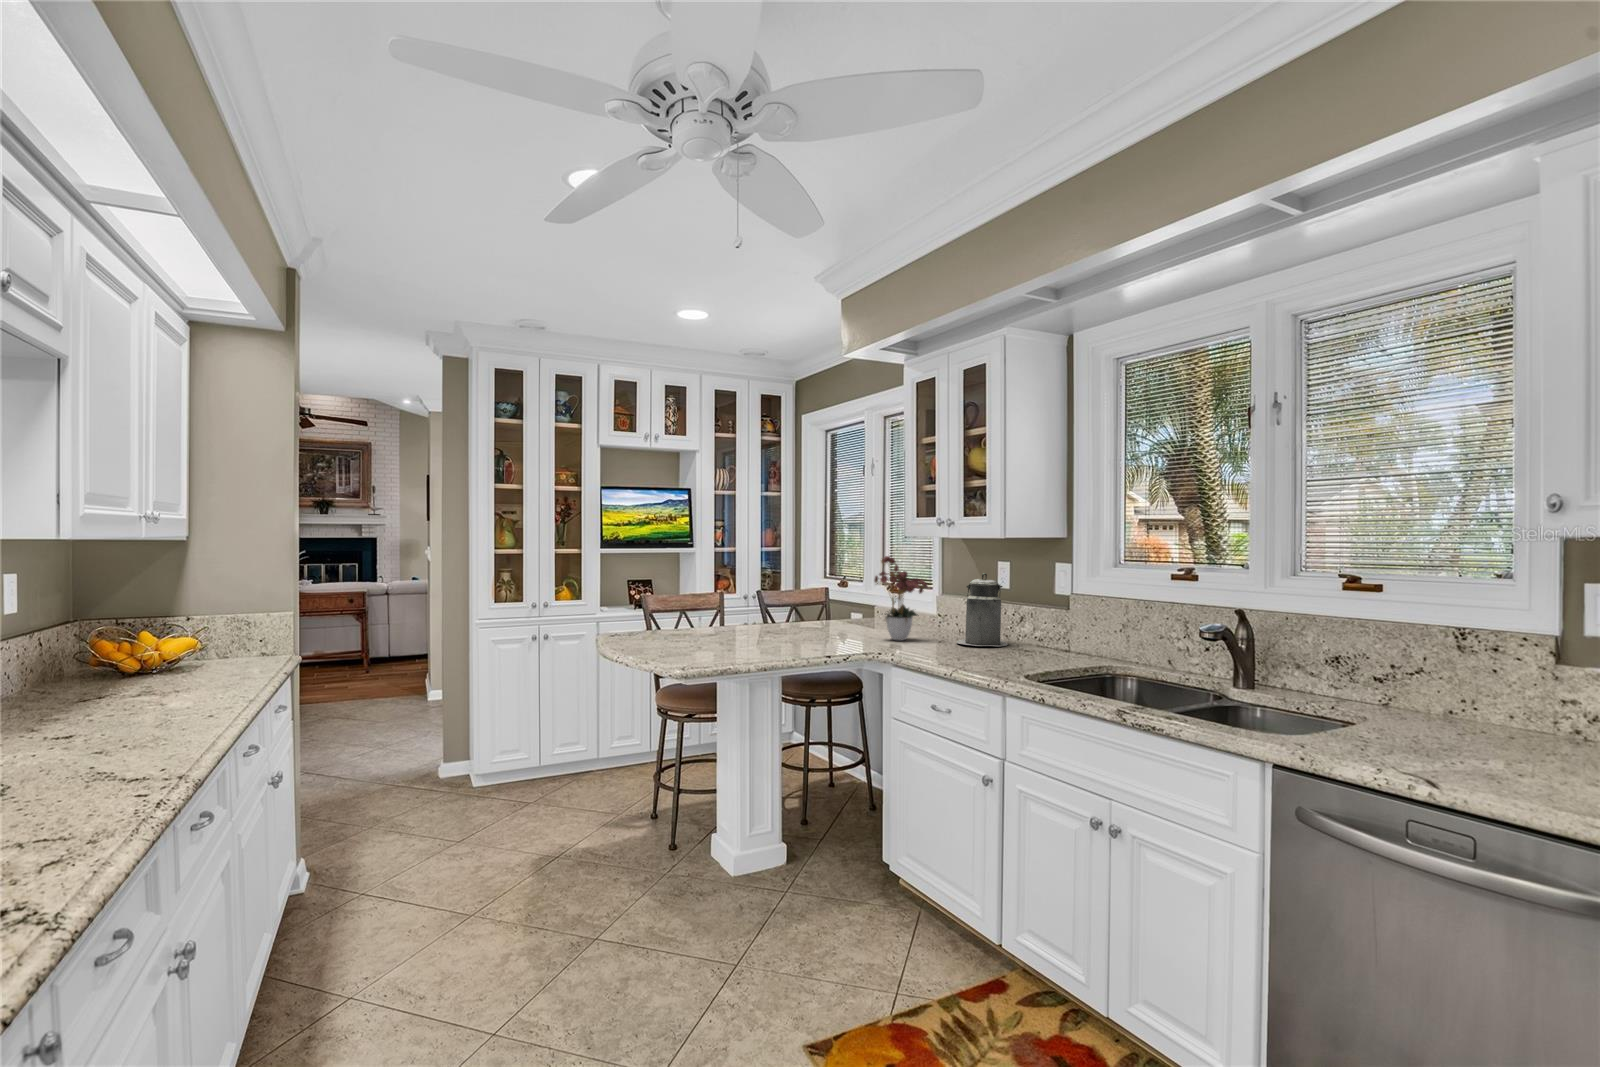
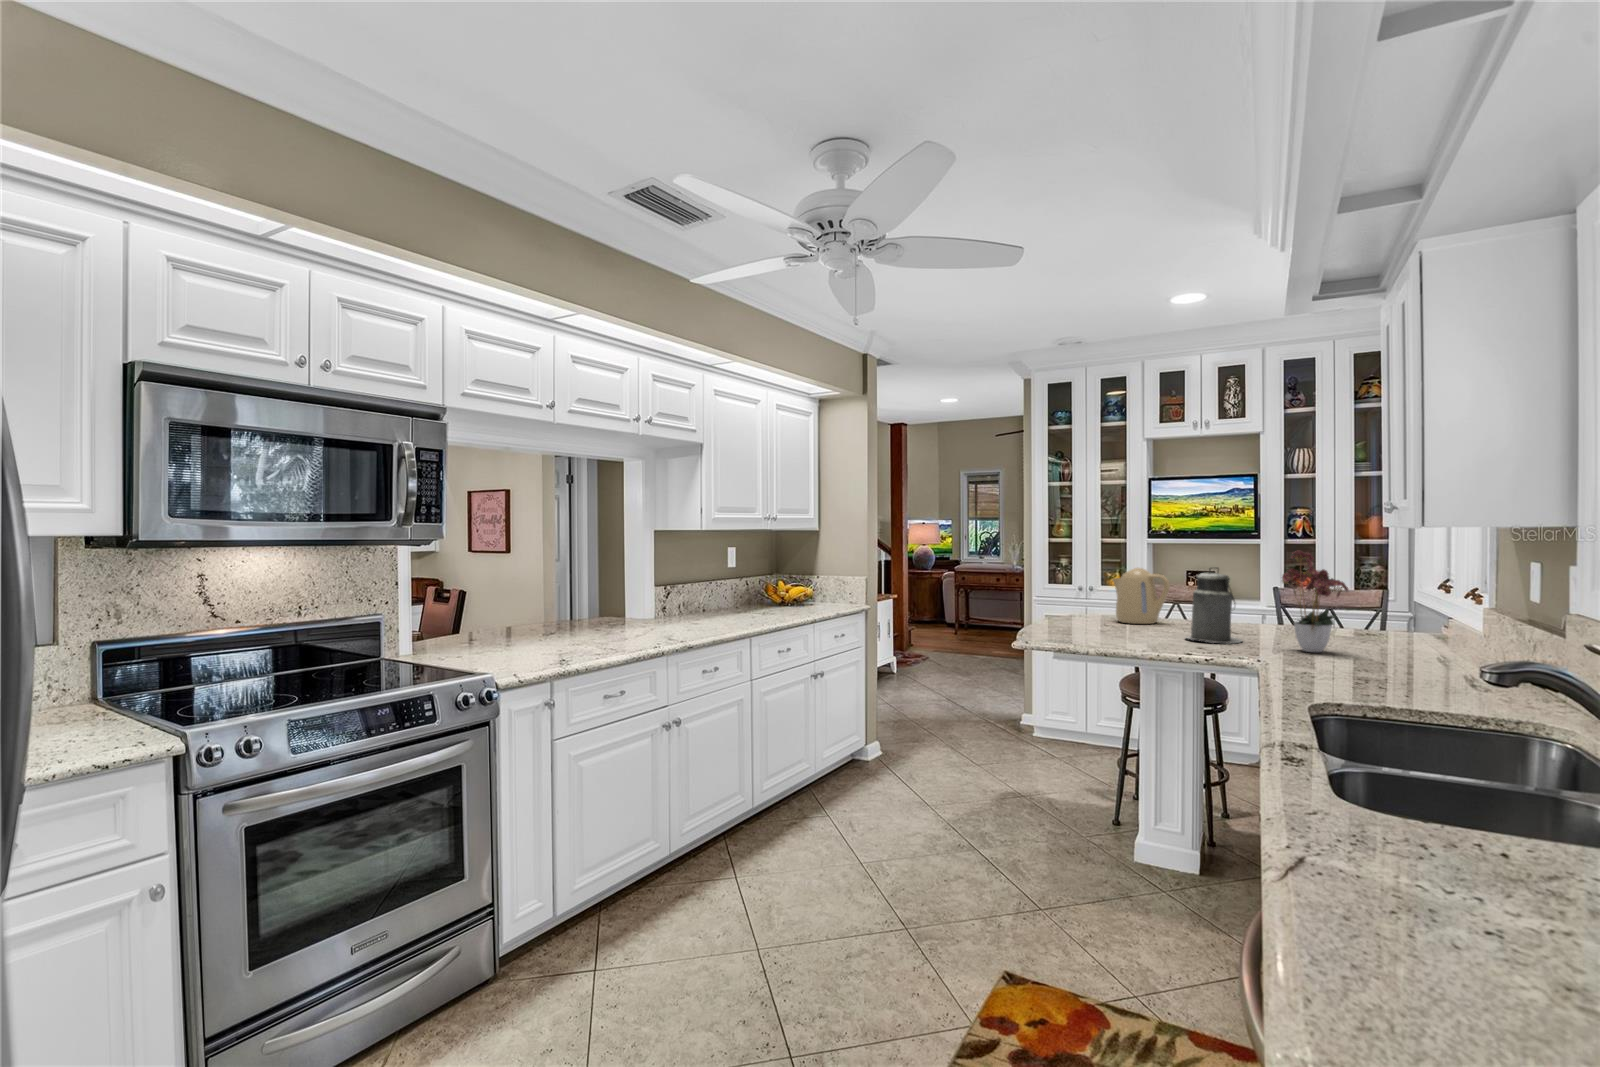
canister: present [957,573,1008,646] -> present [1186,567,1242,643]
kettle: none [673,577,731,634] -> present [1113,568,1170,624]

